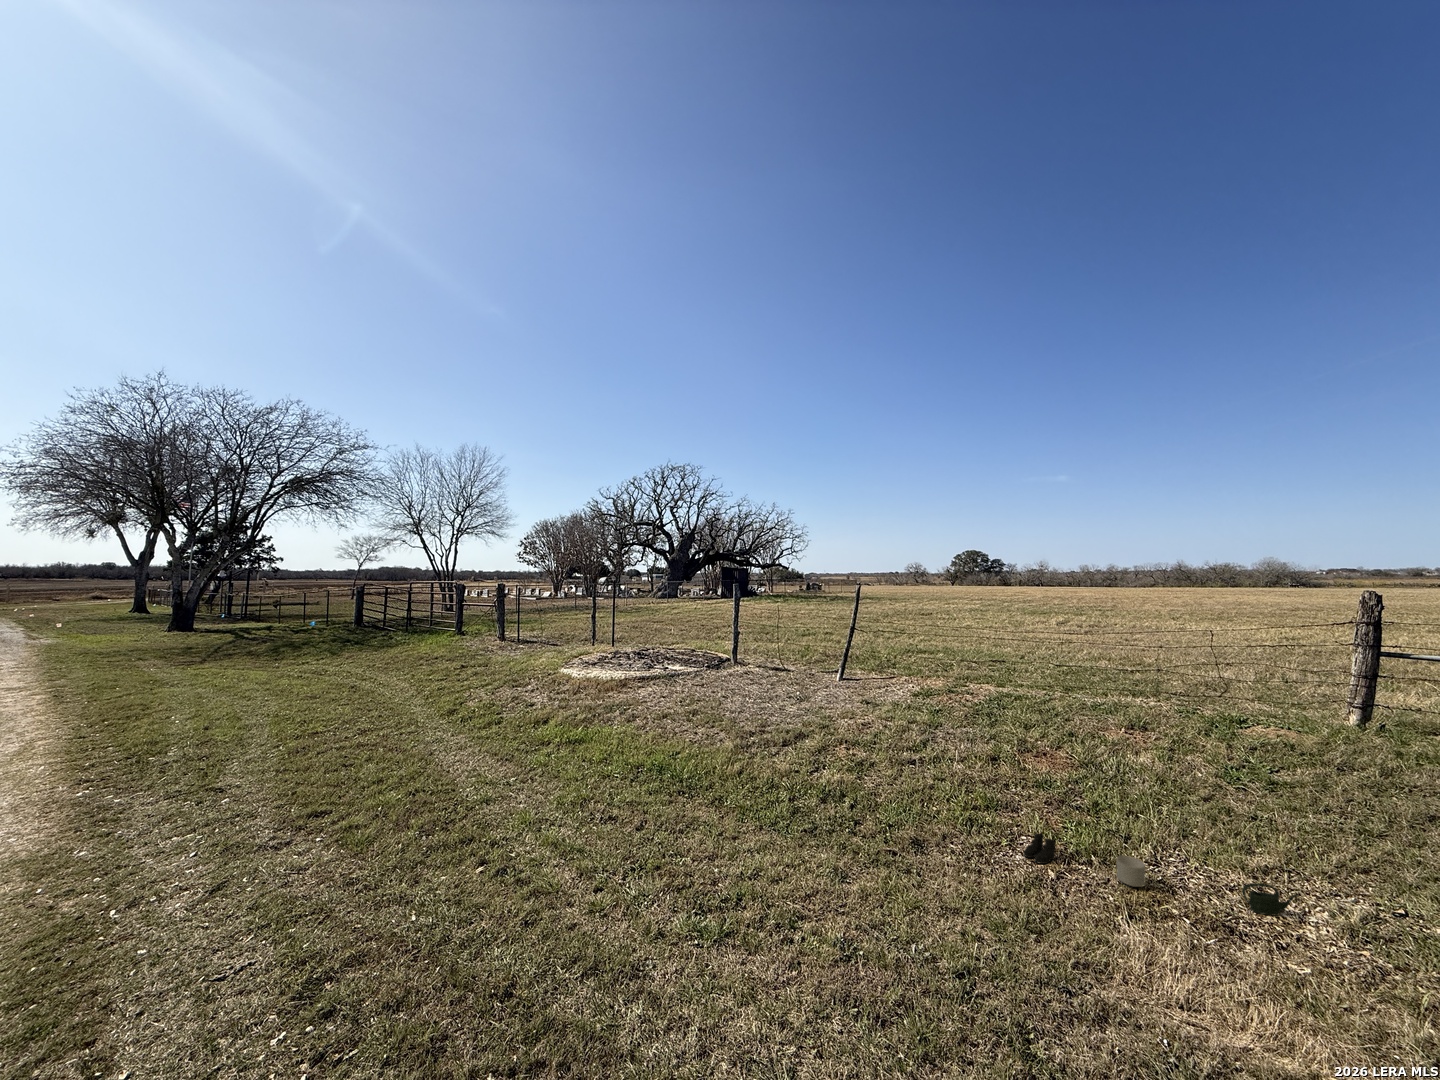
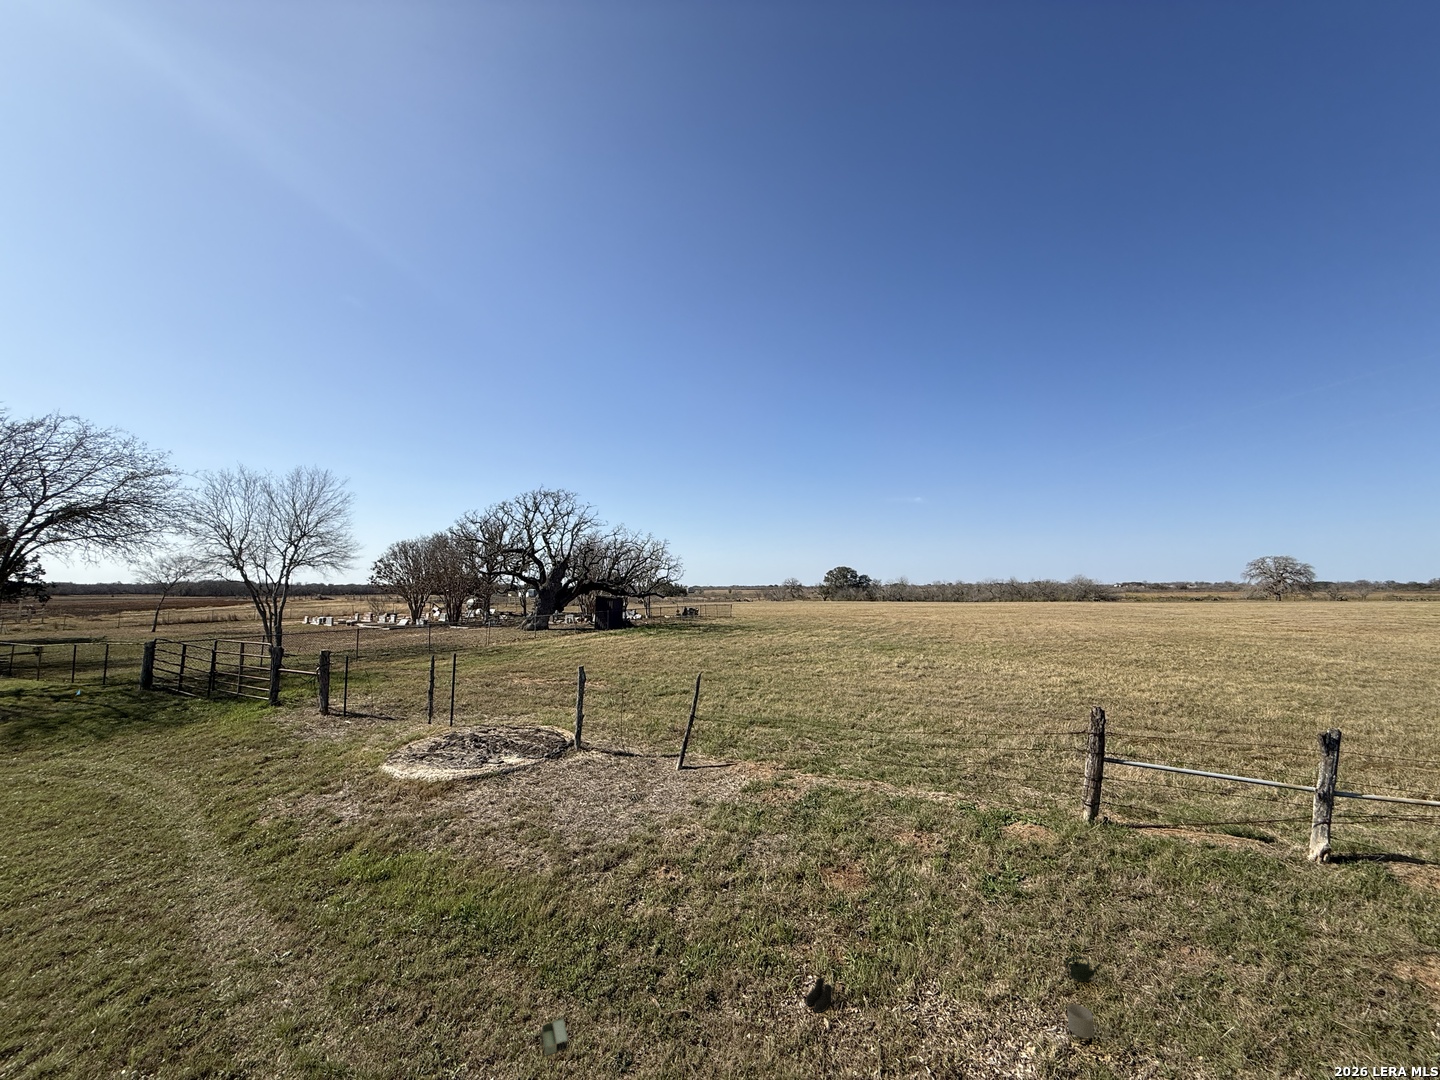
toolbox: none [750,843,778,868] -> present [541,1019,568,1056]
planter: present [1116,856,1146,887] -> present [1068,1004,1094,1039]
watering can: present [1242,883,1298,916] -> present [1066,956,1101,982]

